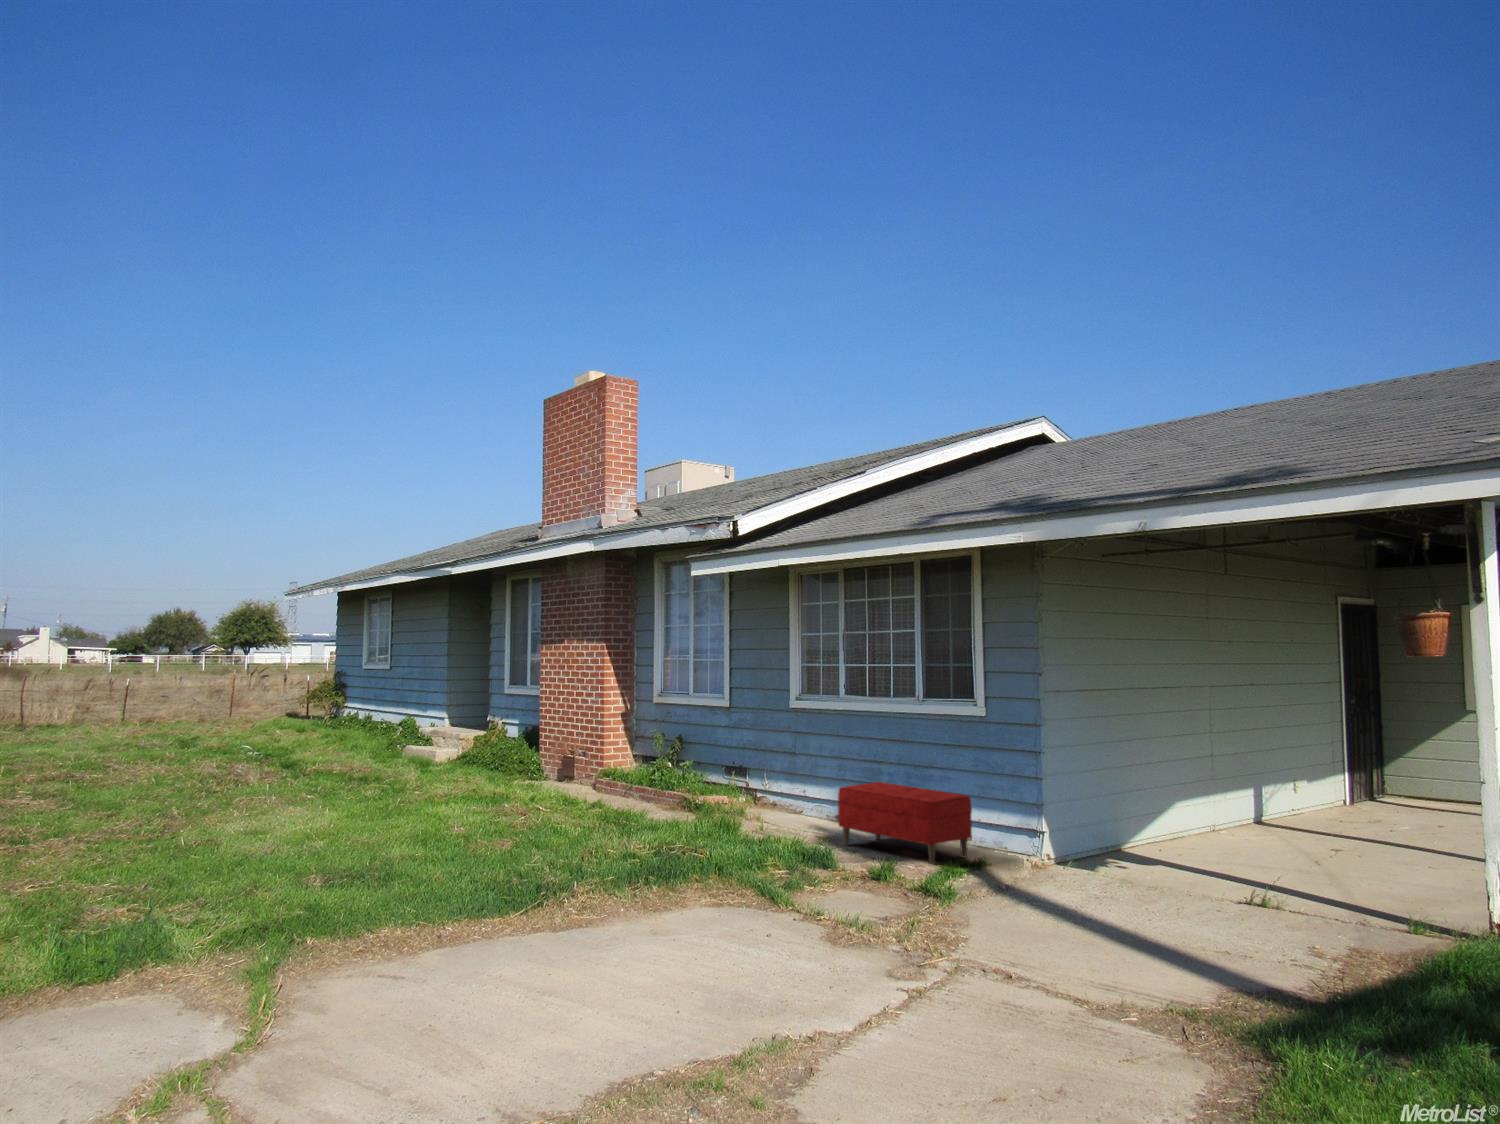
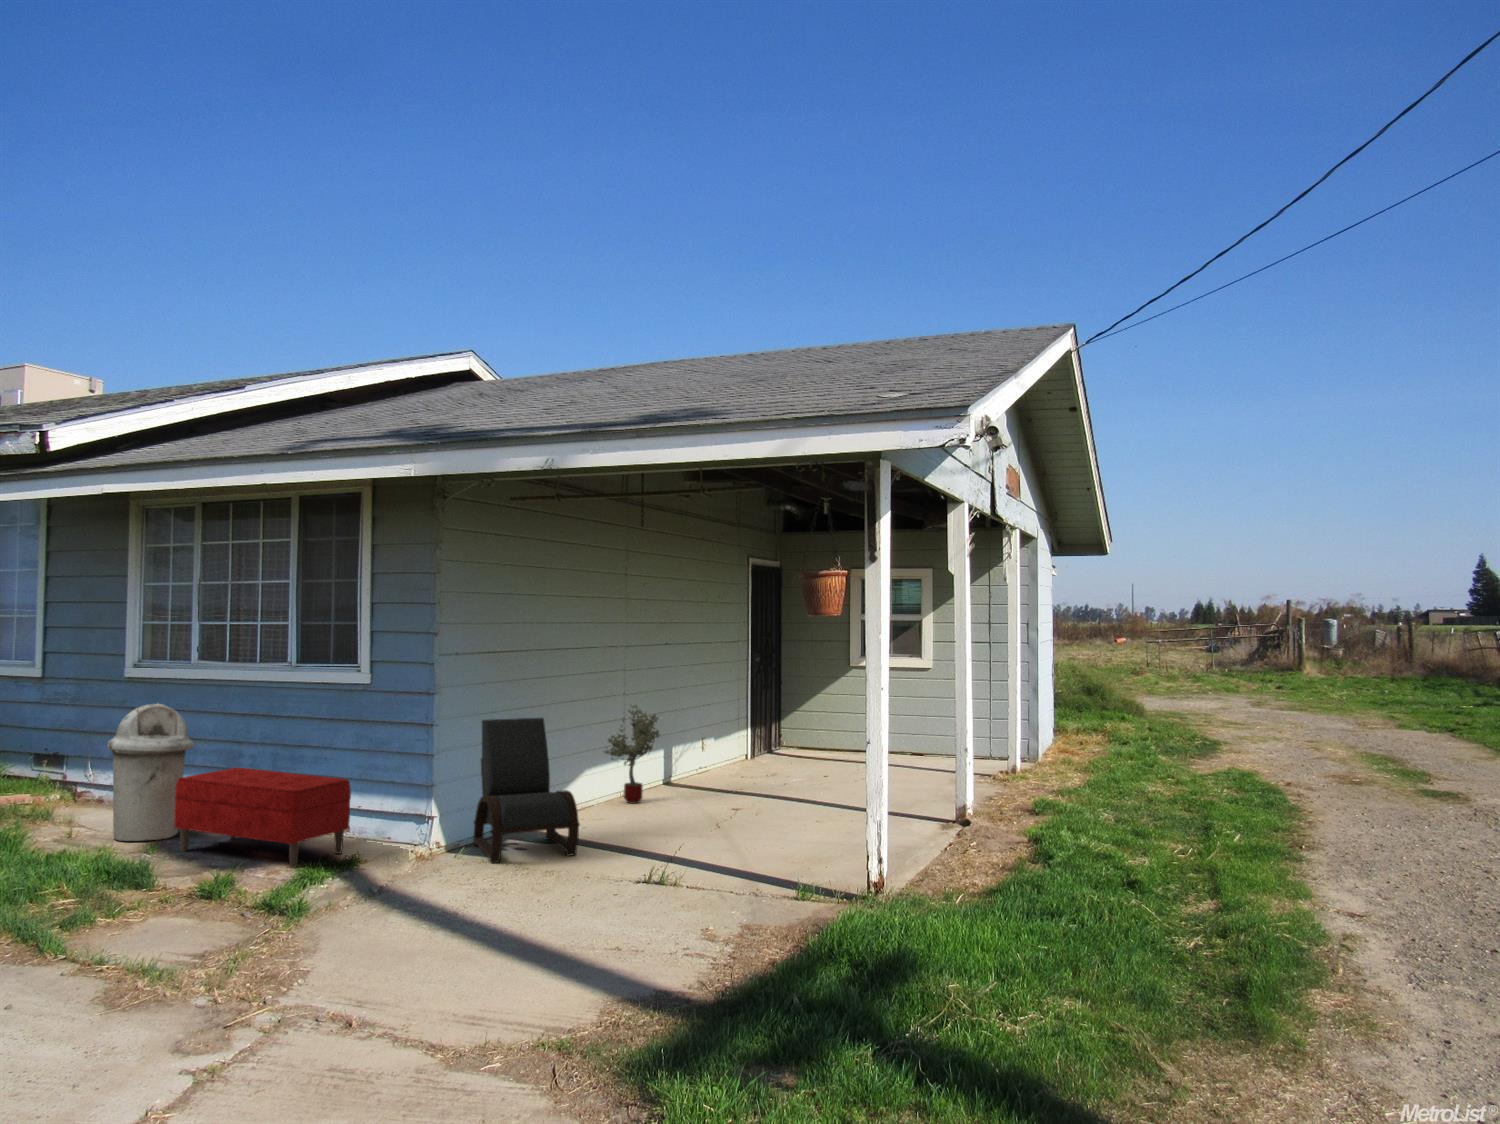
trash can: none [786,728,845,836] -> present [107,704,194,841]
potted tree: none [1190,742,1250,838] -> present [604,705,660,803]
lounge chair: none [1075,750,1177,877] -> present [473,718,580,863]

